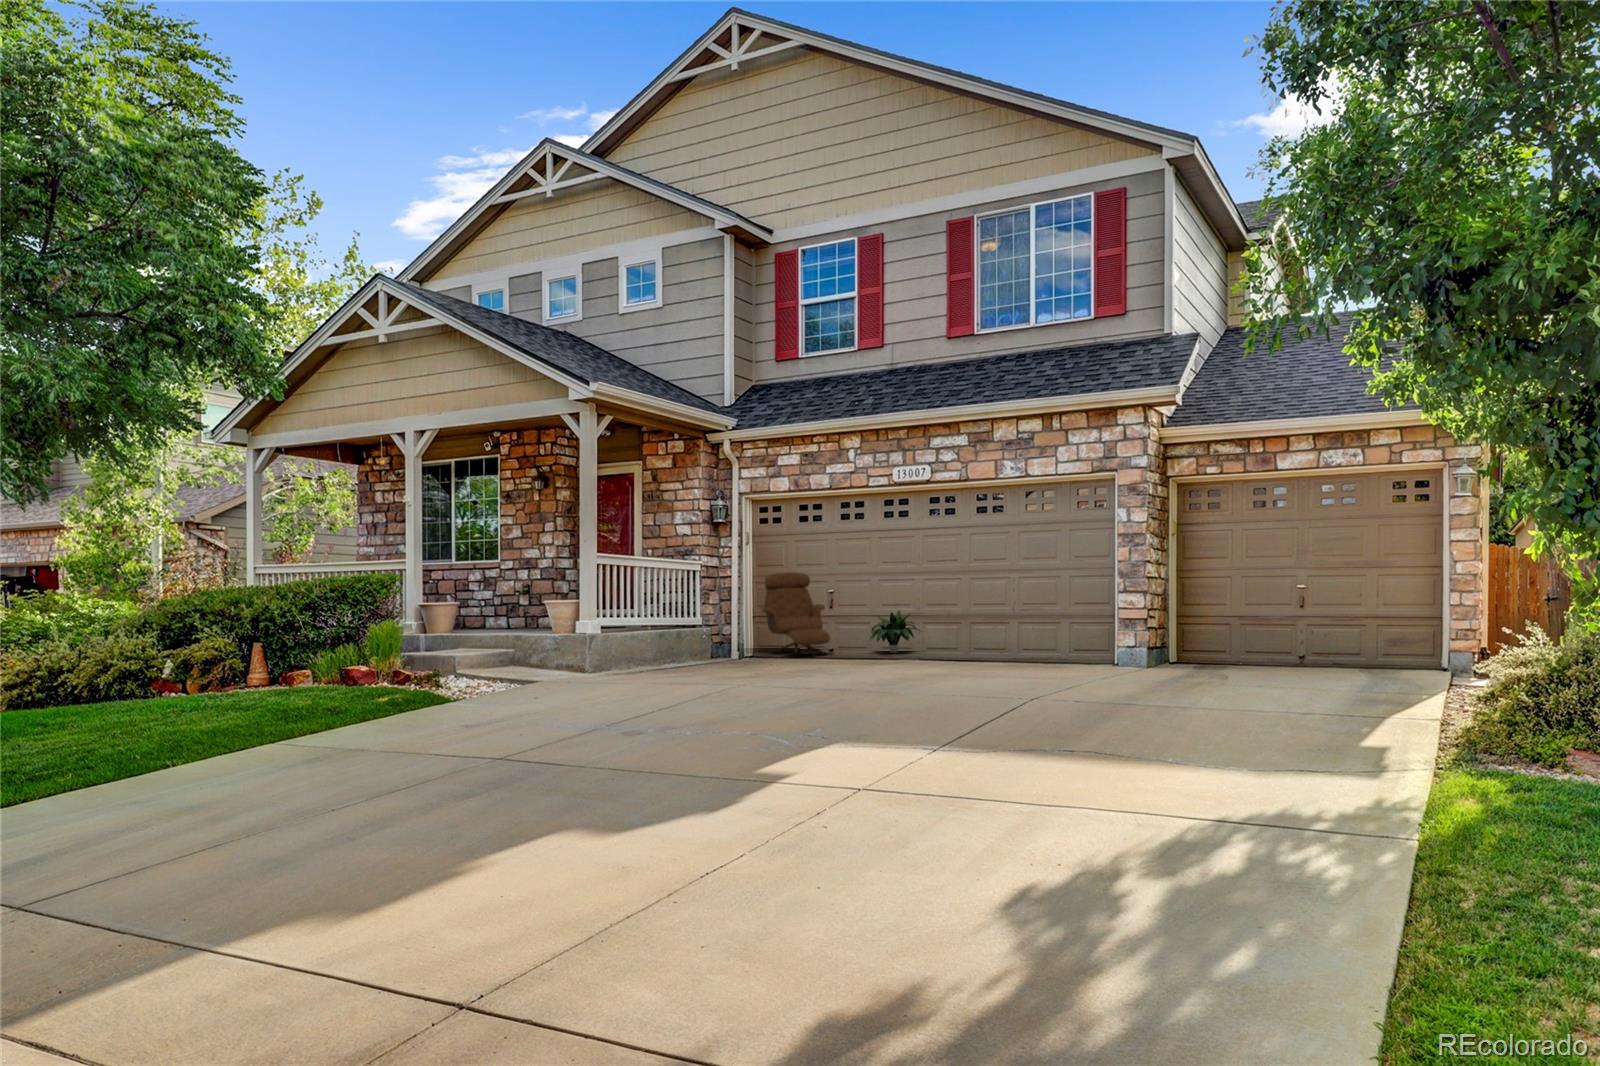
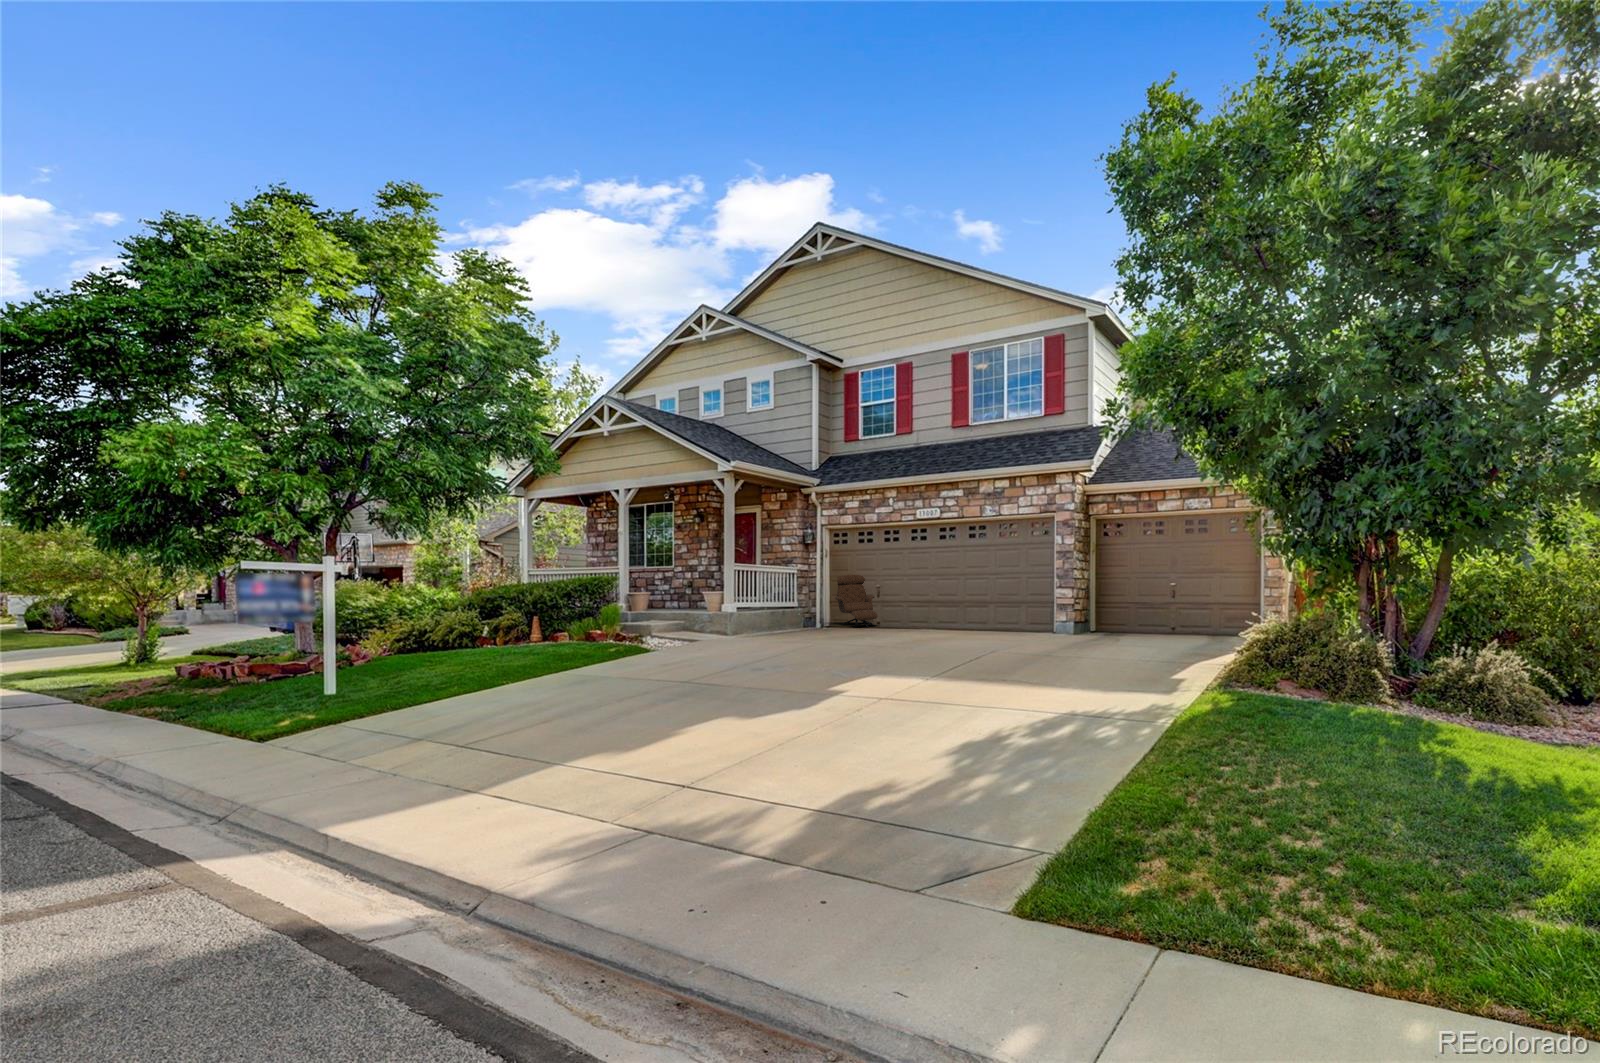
potted plant: present [870,610,921,653] -> none [901,598,936,625]

